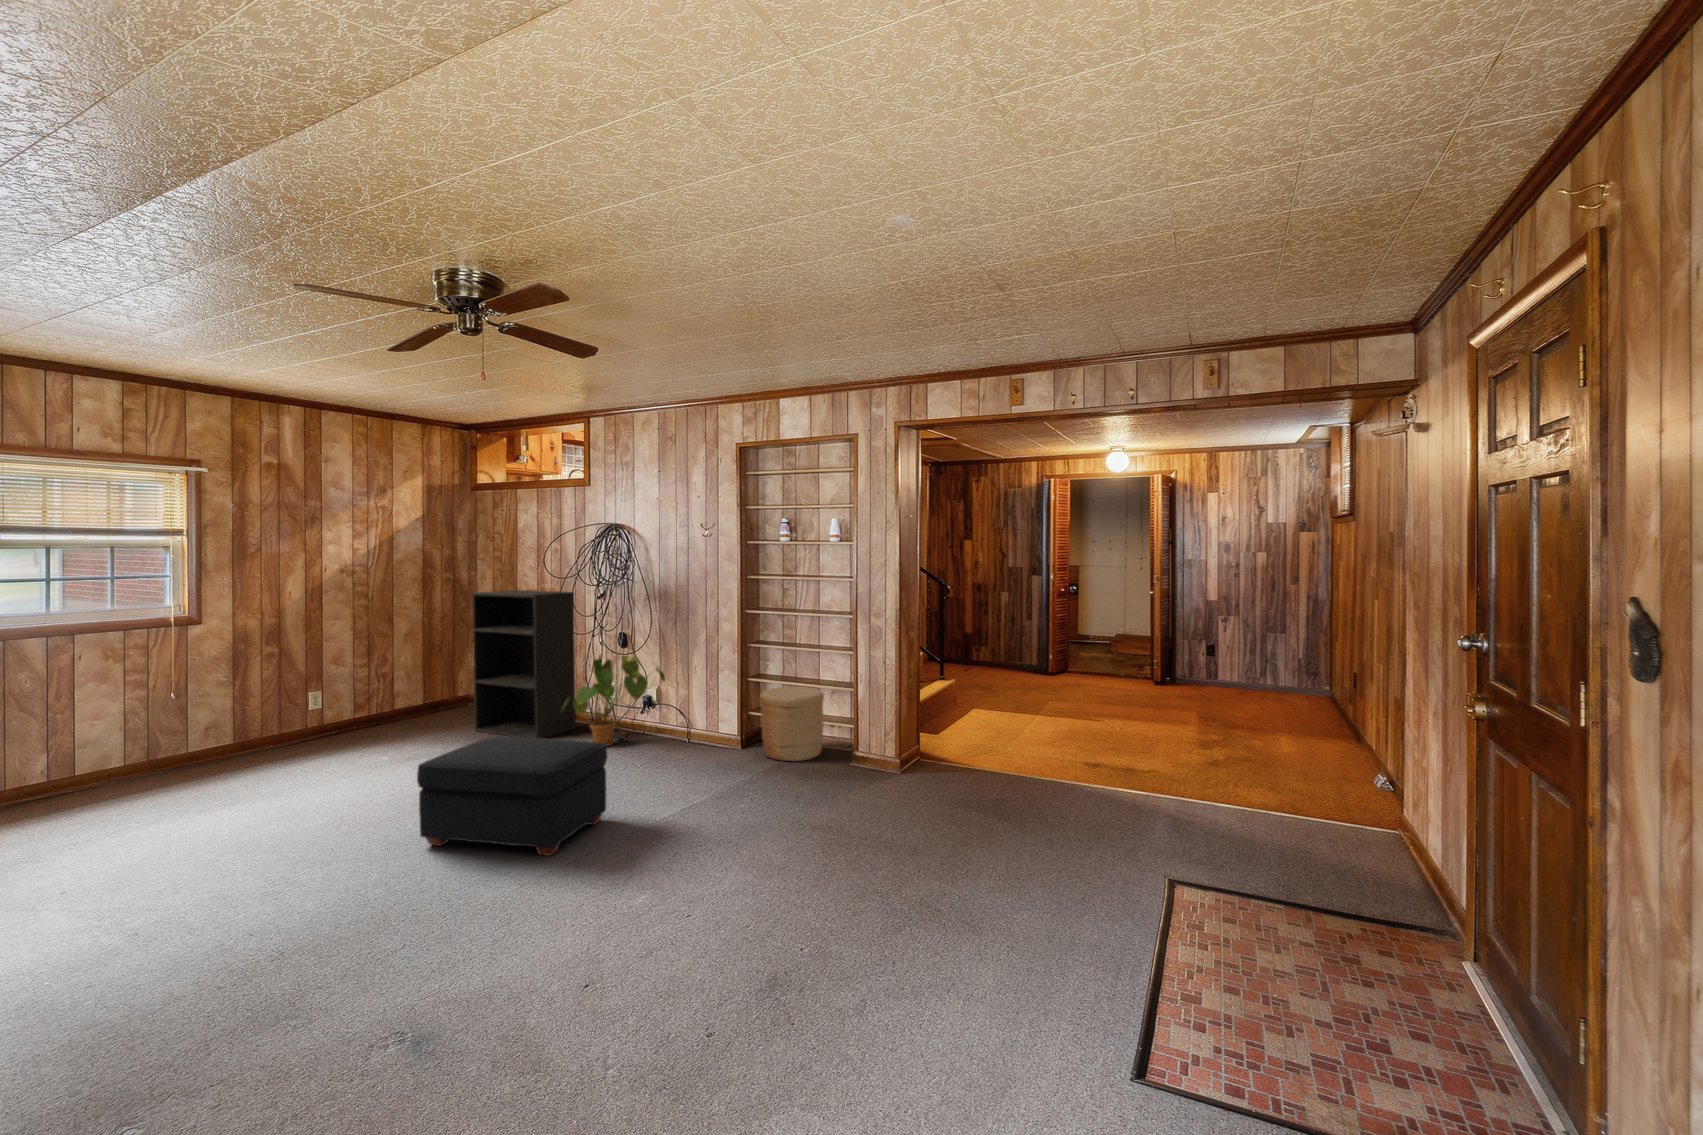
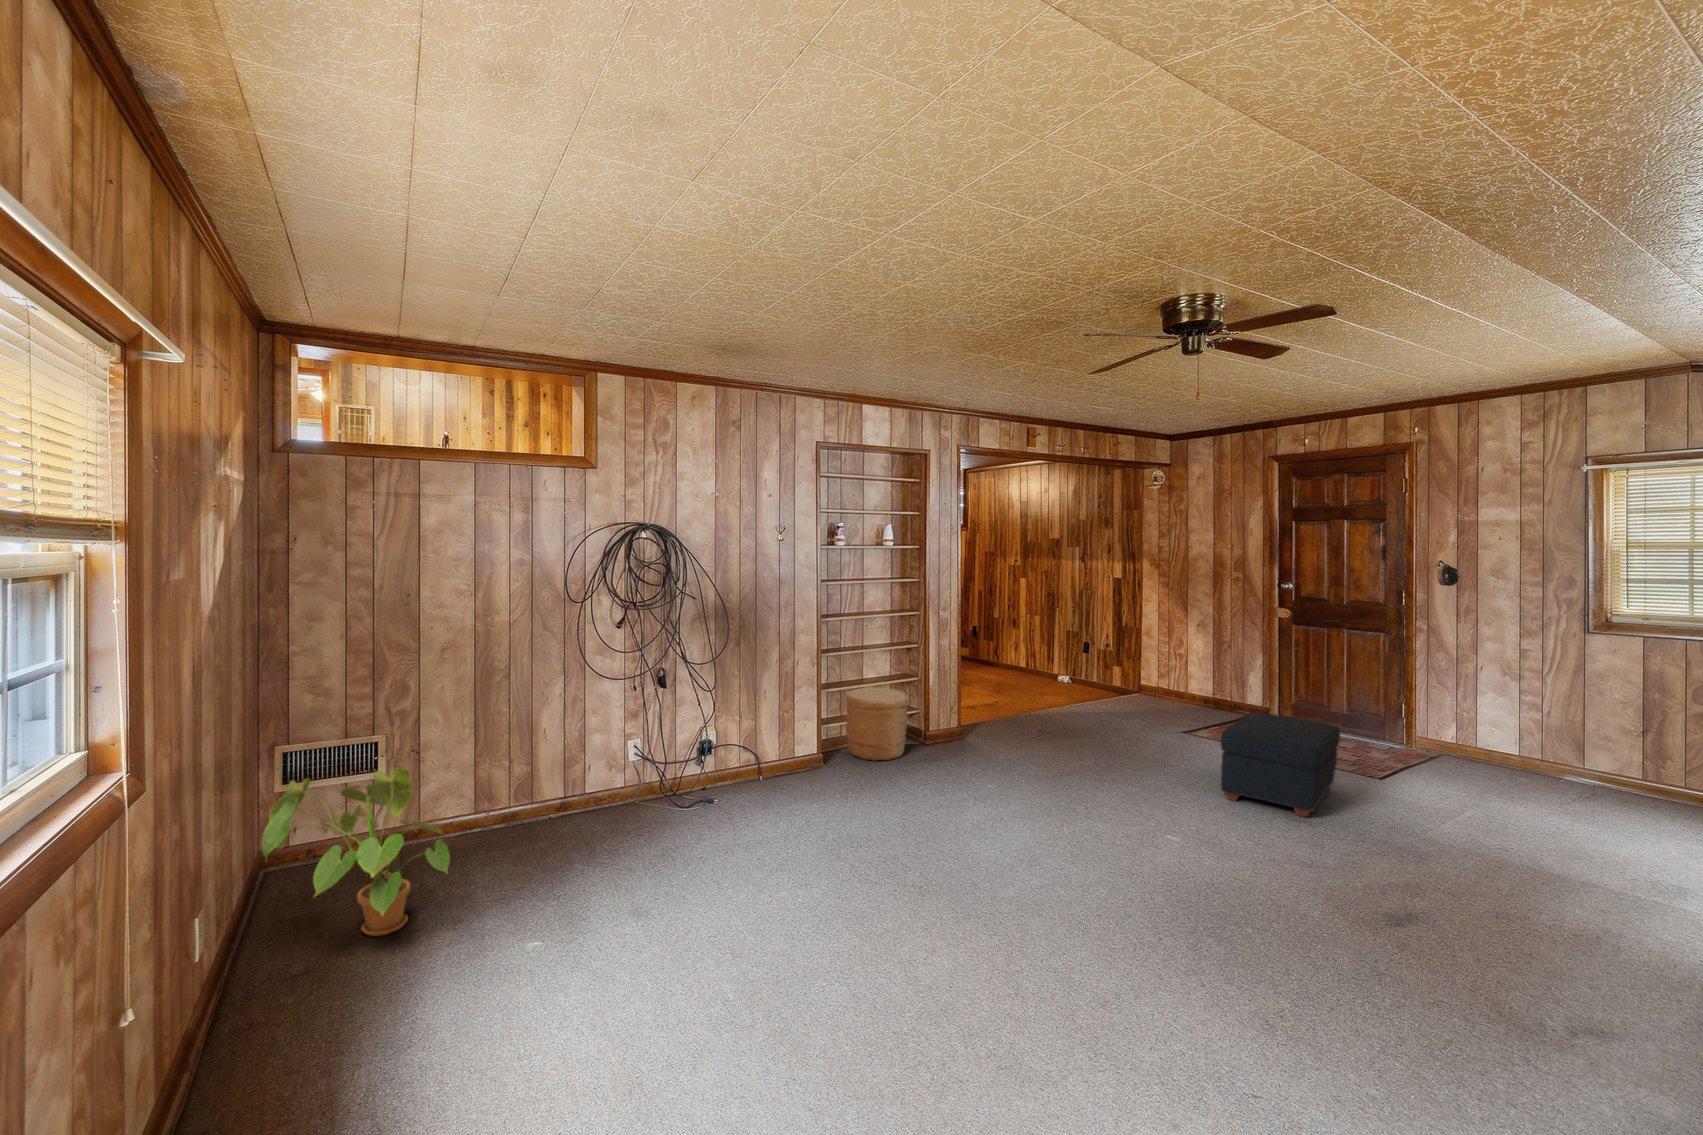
bookshelf: present [472,590,576,738] -> none [479,622,638,872]
house plant: present [562,655,665,746] -> present [262,768,450,936]
ottoman: present [417,736,607,856] -> present [1220,713,1340,817]

